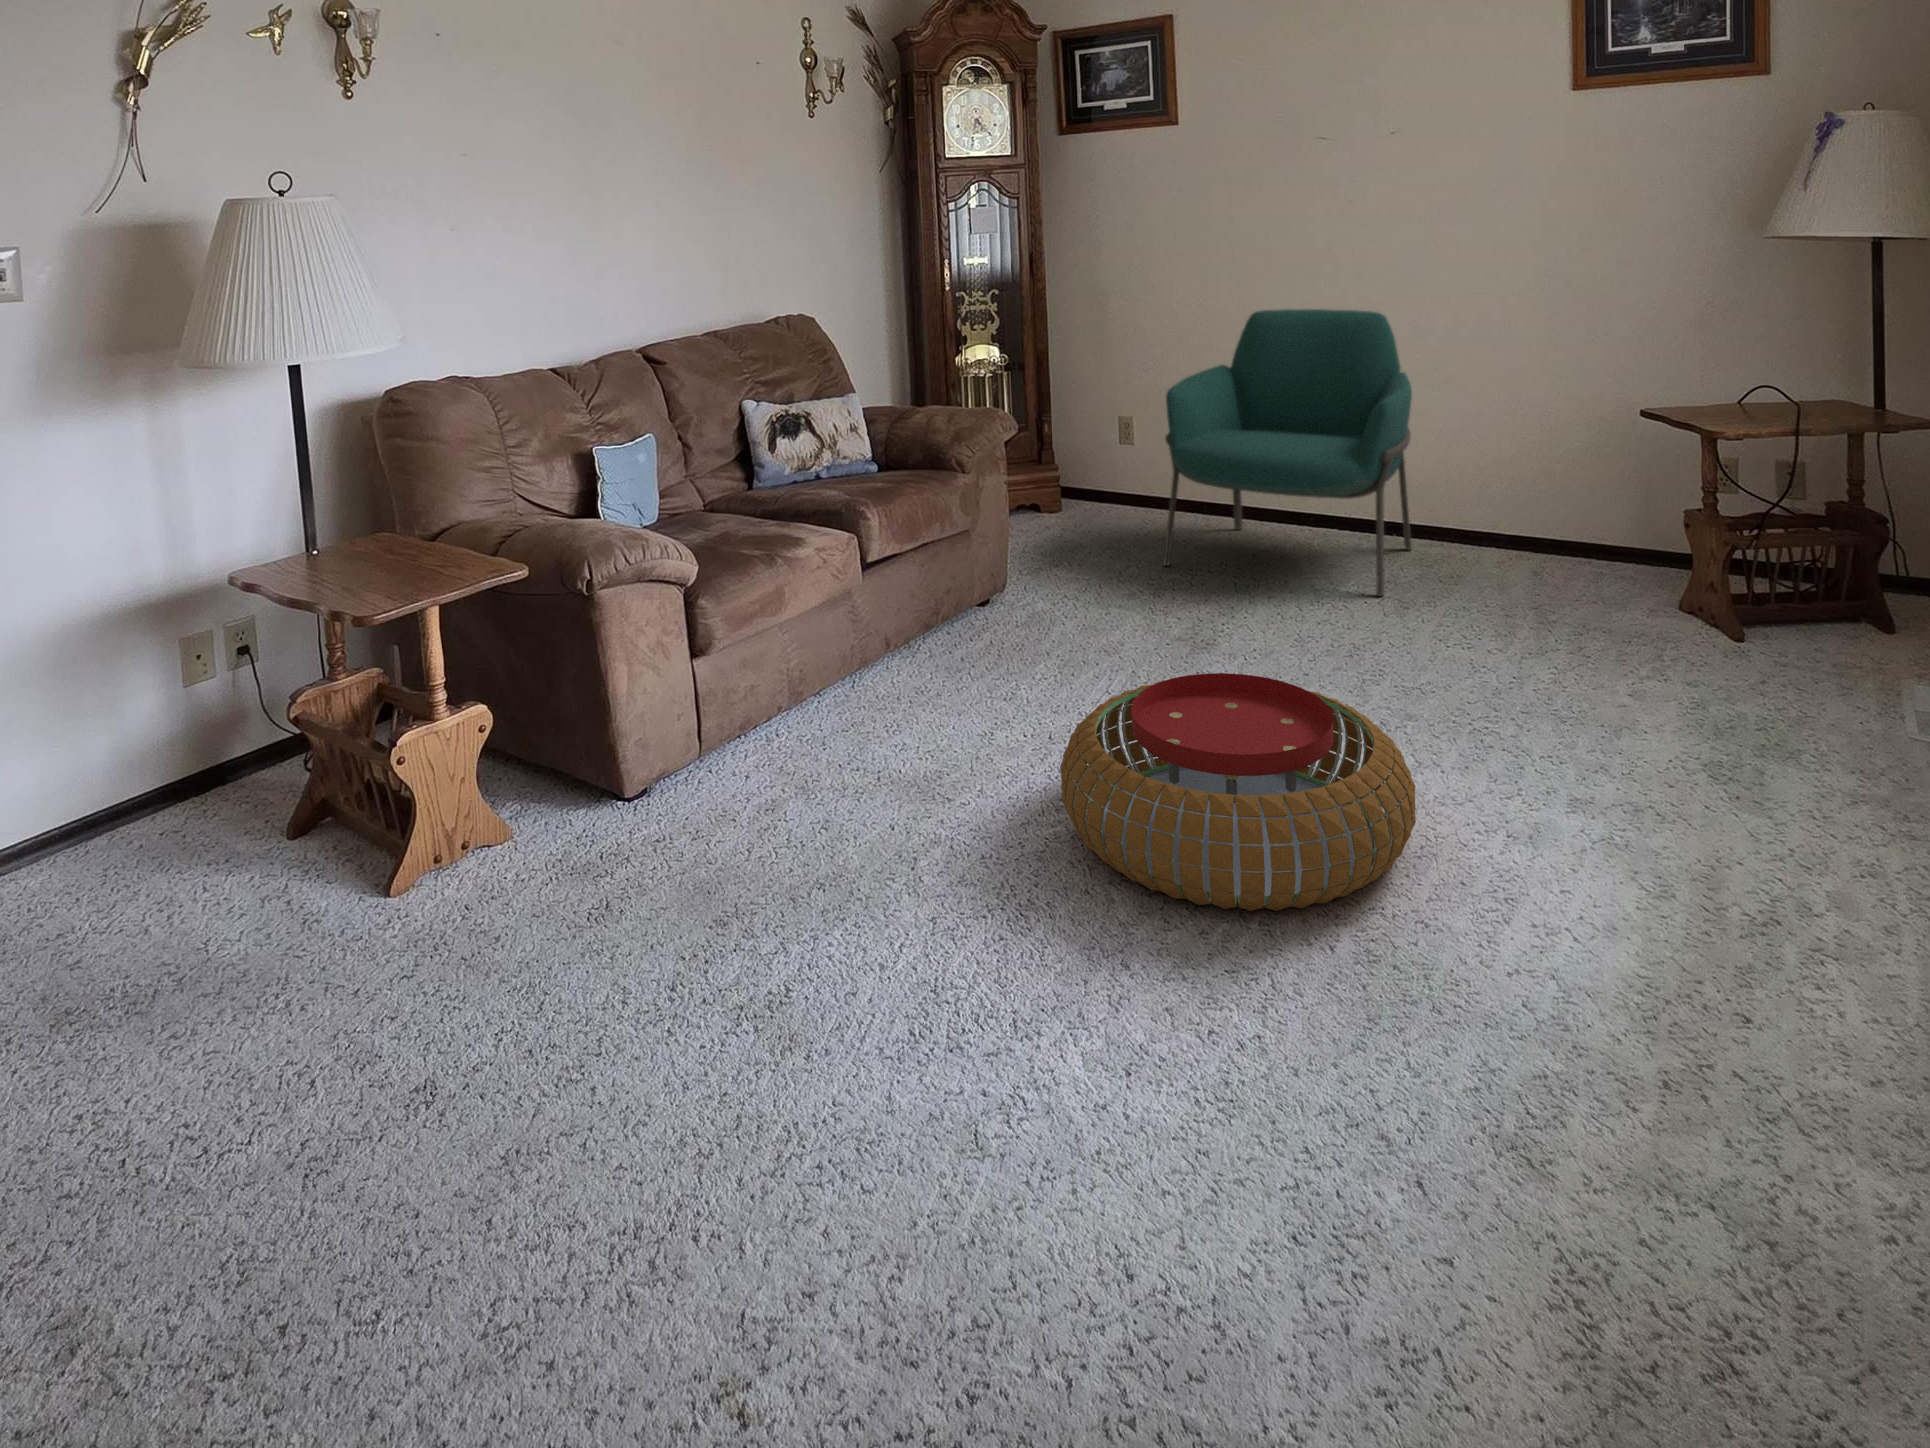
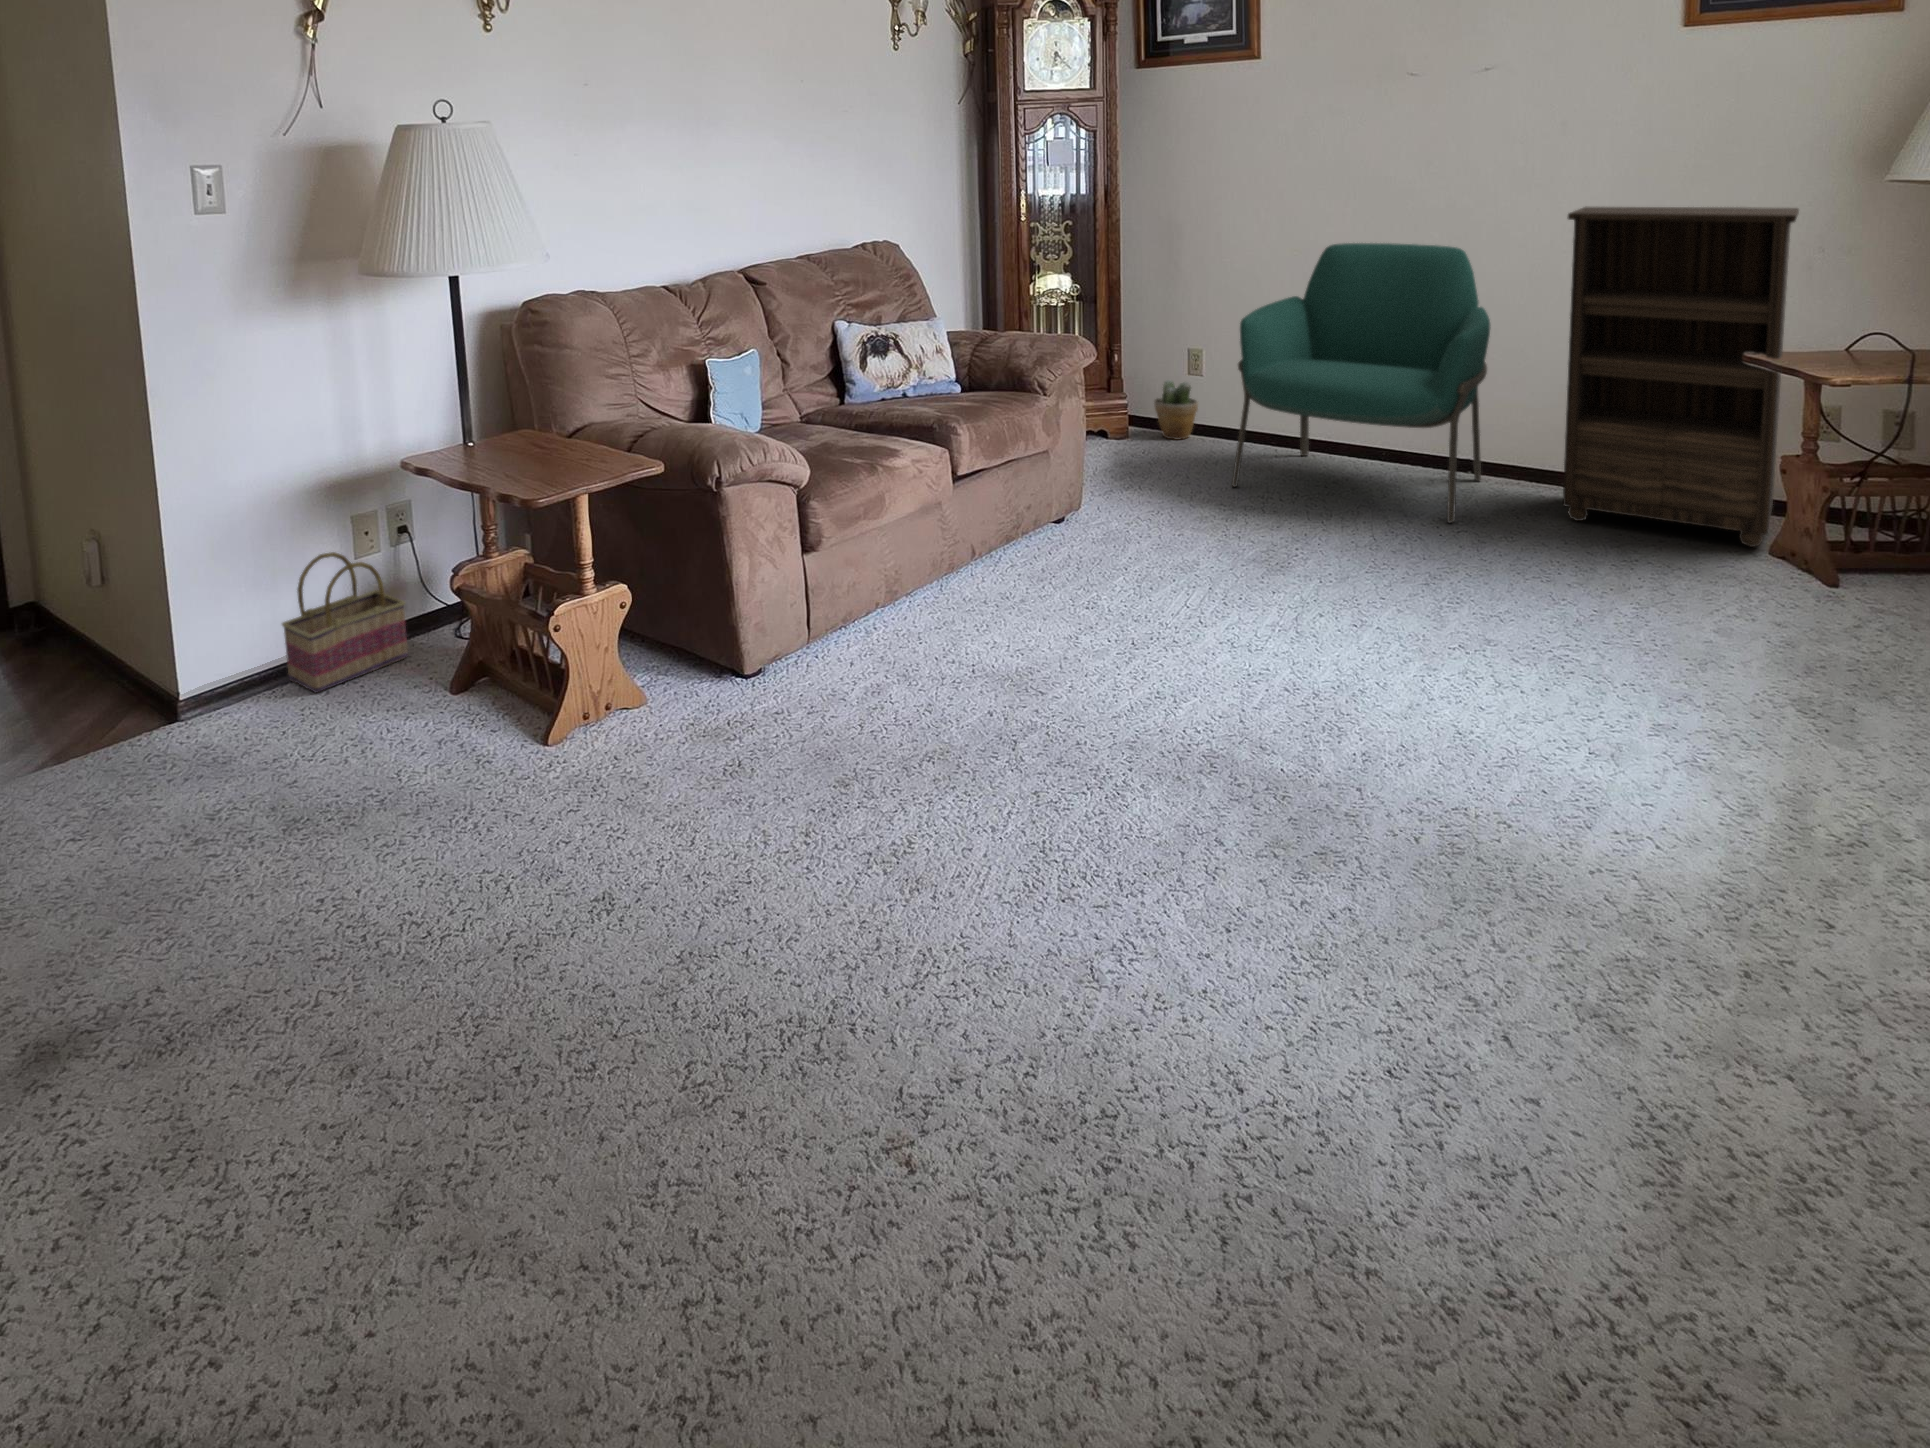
bookshelf: none [1479,268,1695,609] -> present [1563,207,1799,547]
potted plant: none [1087,454,1132,516] -> present [1154,380,1198,440]
pouf: present [1060,673,1416,911] -> none [1150,583,1497,799]
basket: none [78,686,236,854] -> present [282,552,408,693]

